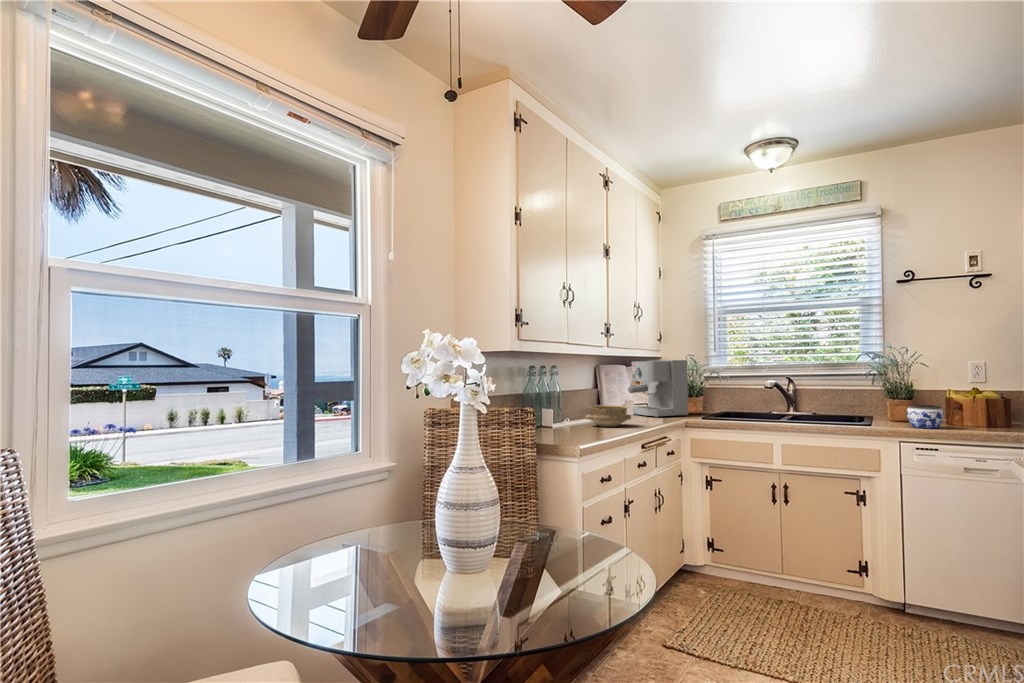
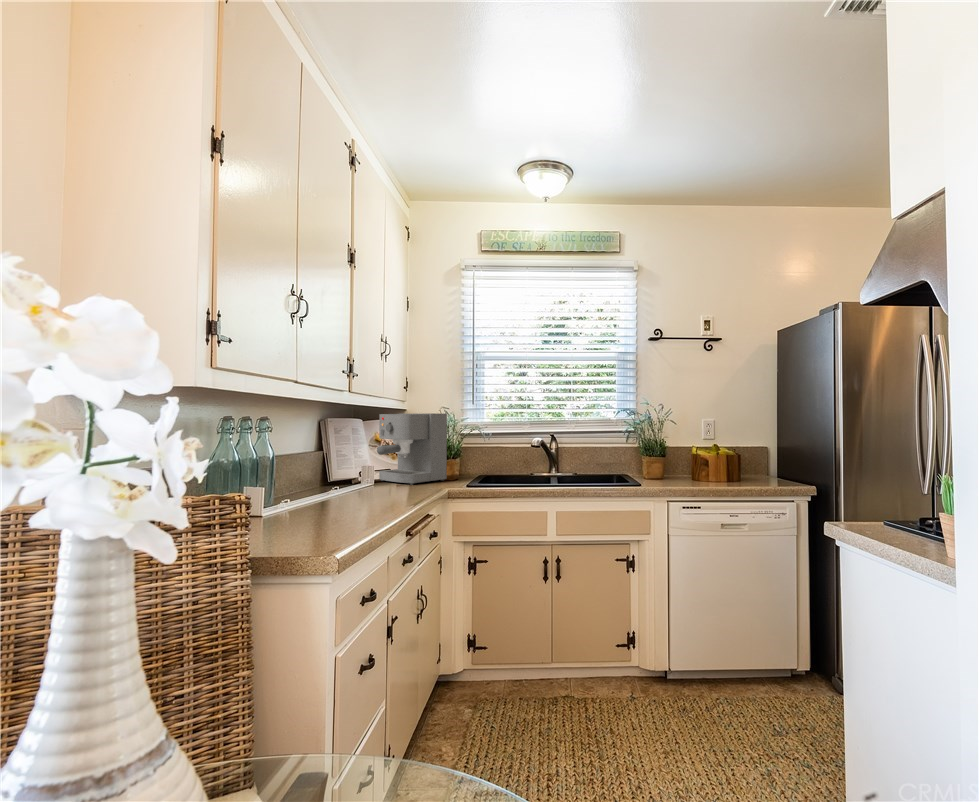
ceramic bowl: present [585,405,631,427] -> none [326,474,391,506]
jar: present [907,405,944,429] -> none [669,463,701,488]

